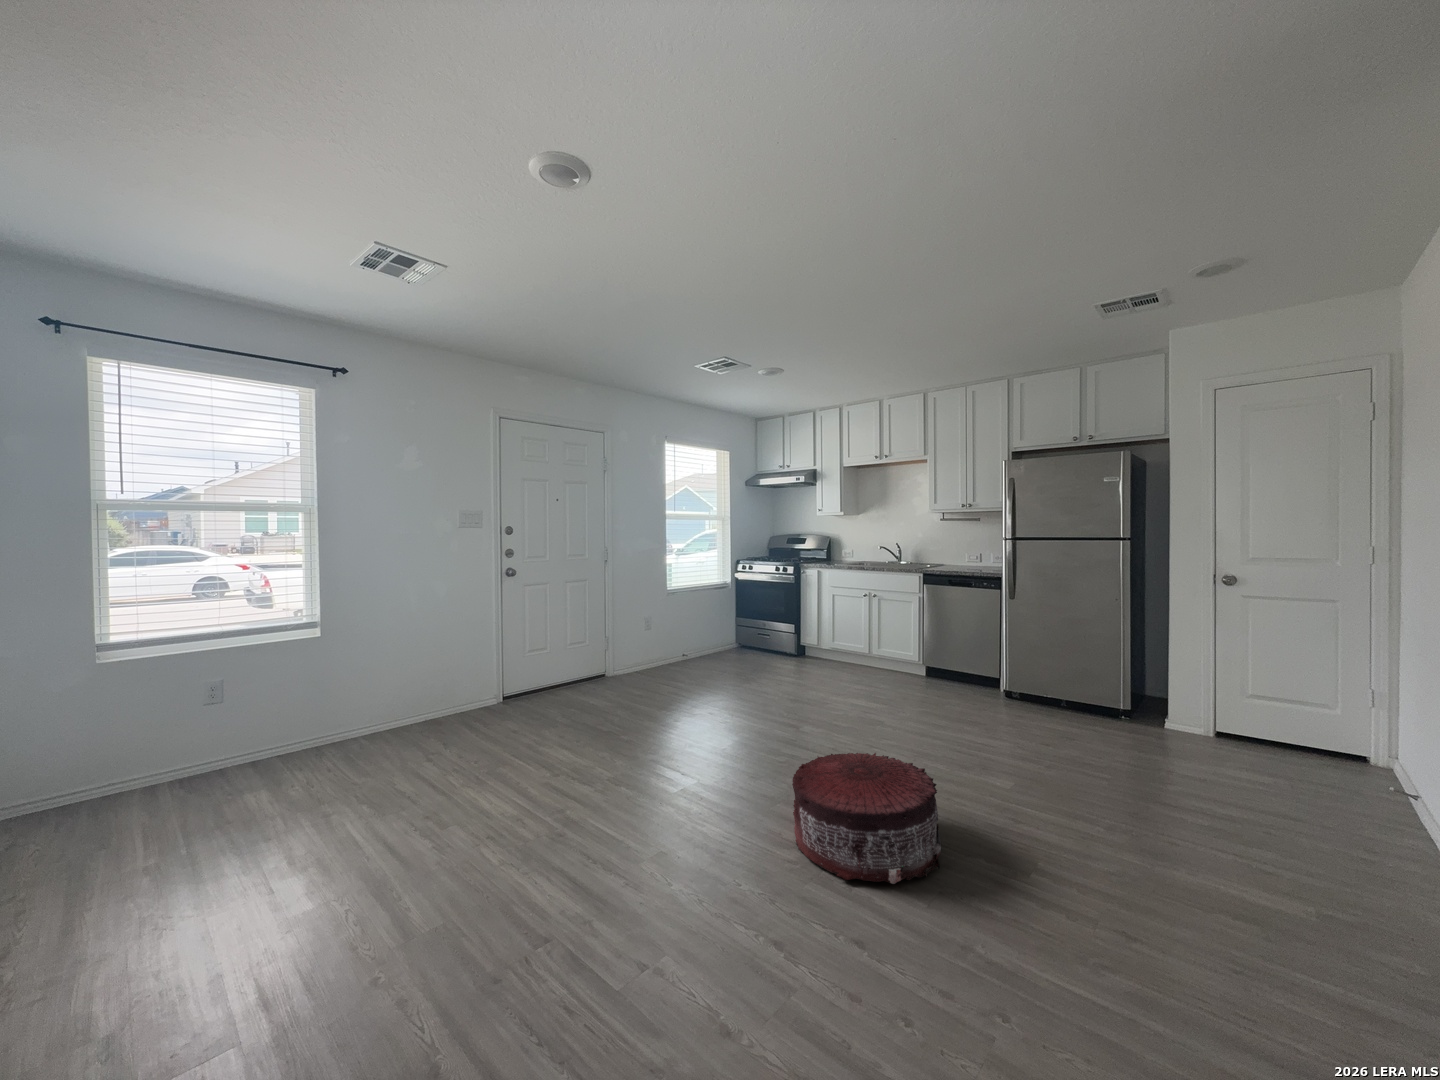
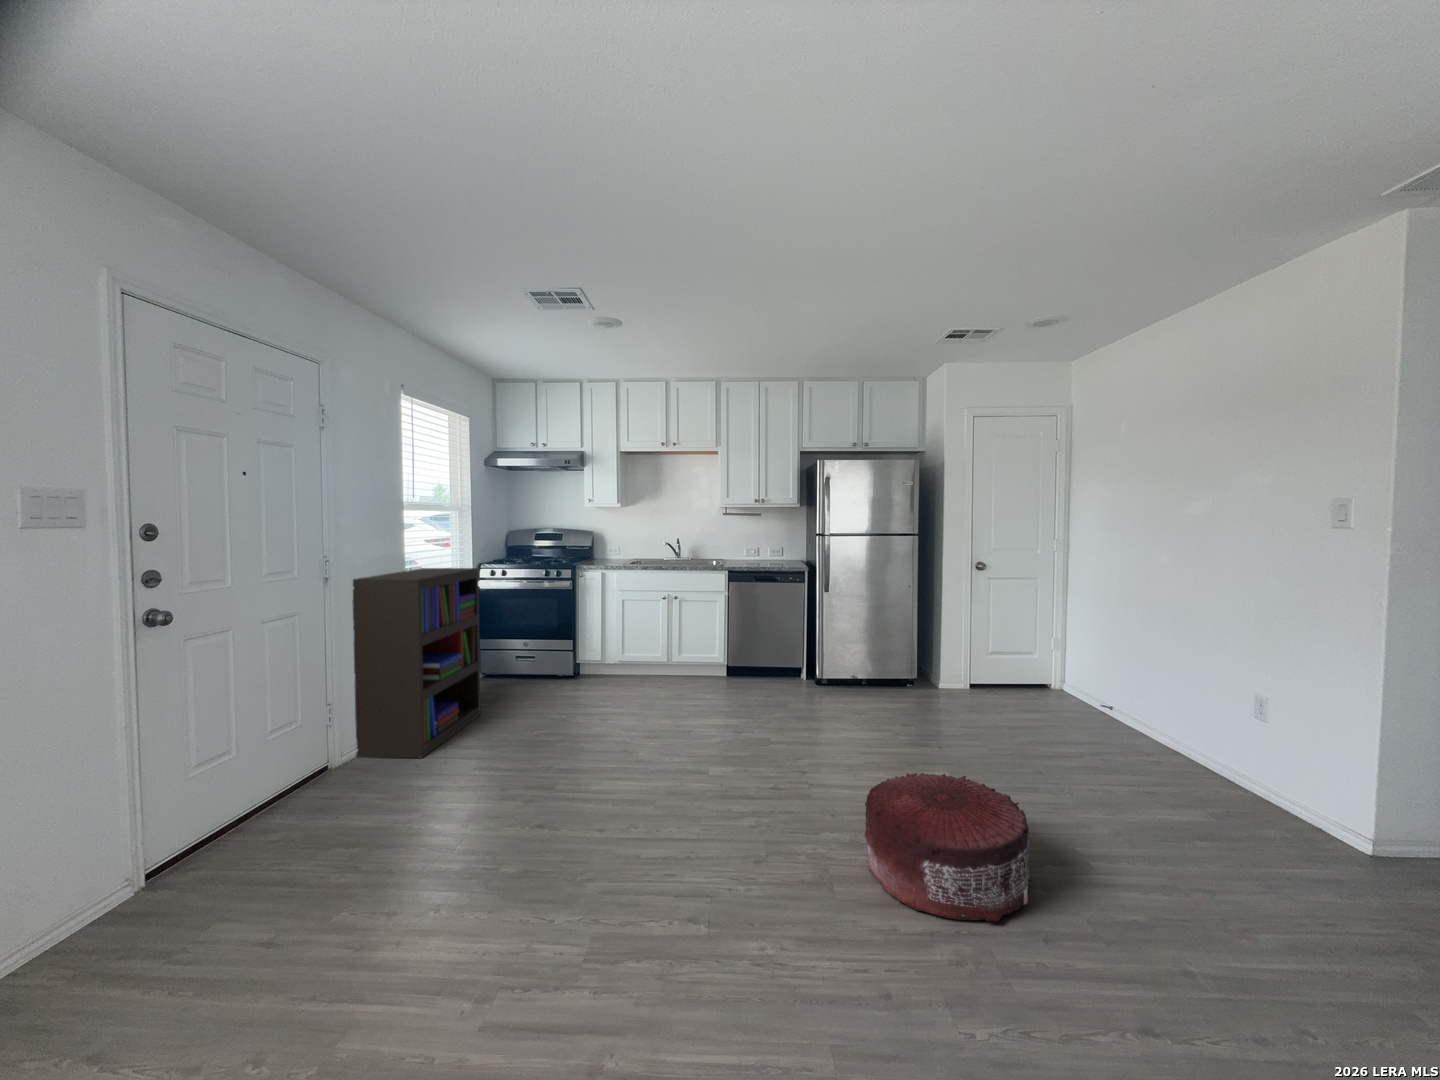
bookshelf: none [619,560,709,683] -> present [353,568,481,758]

